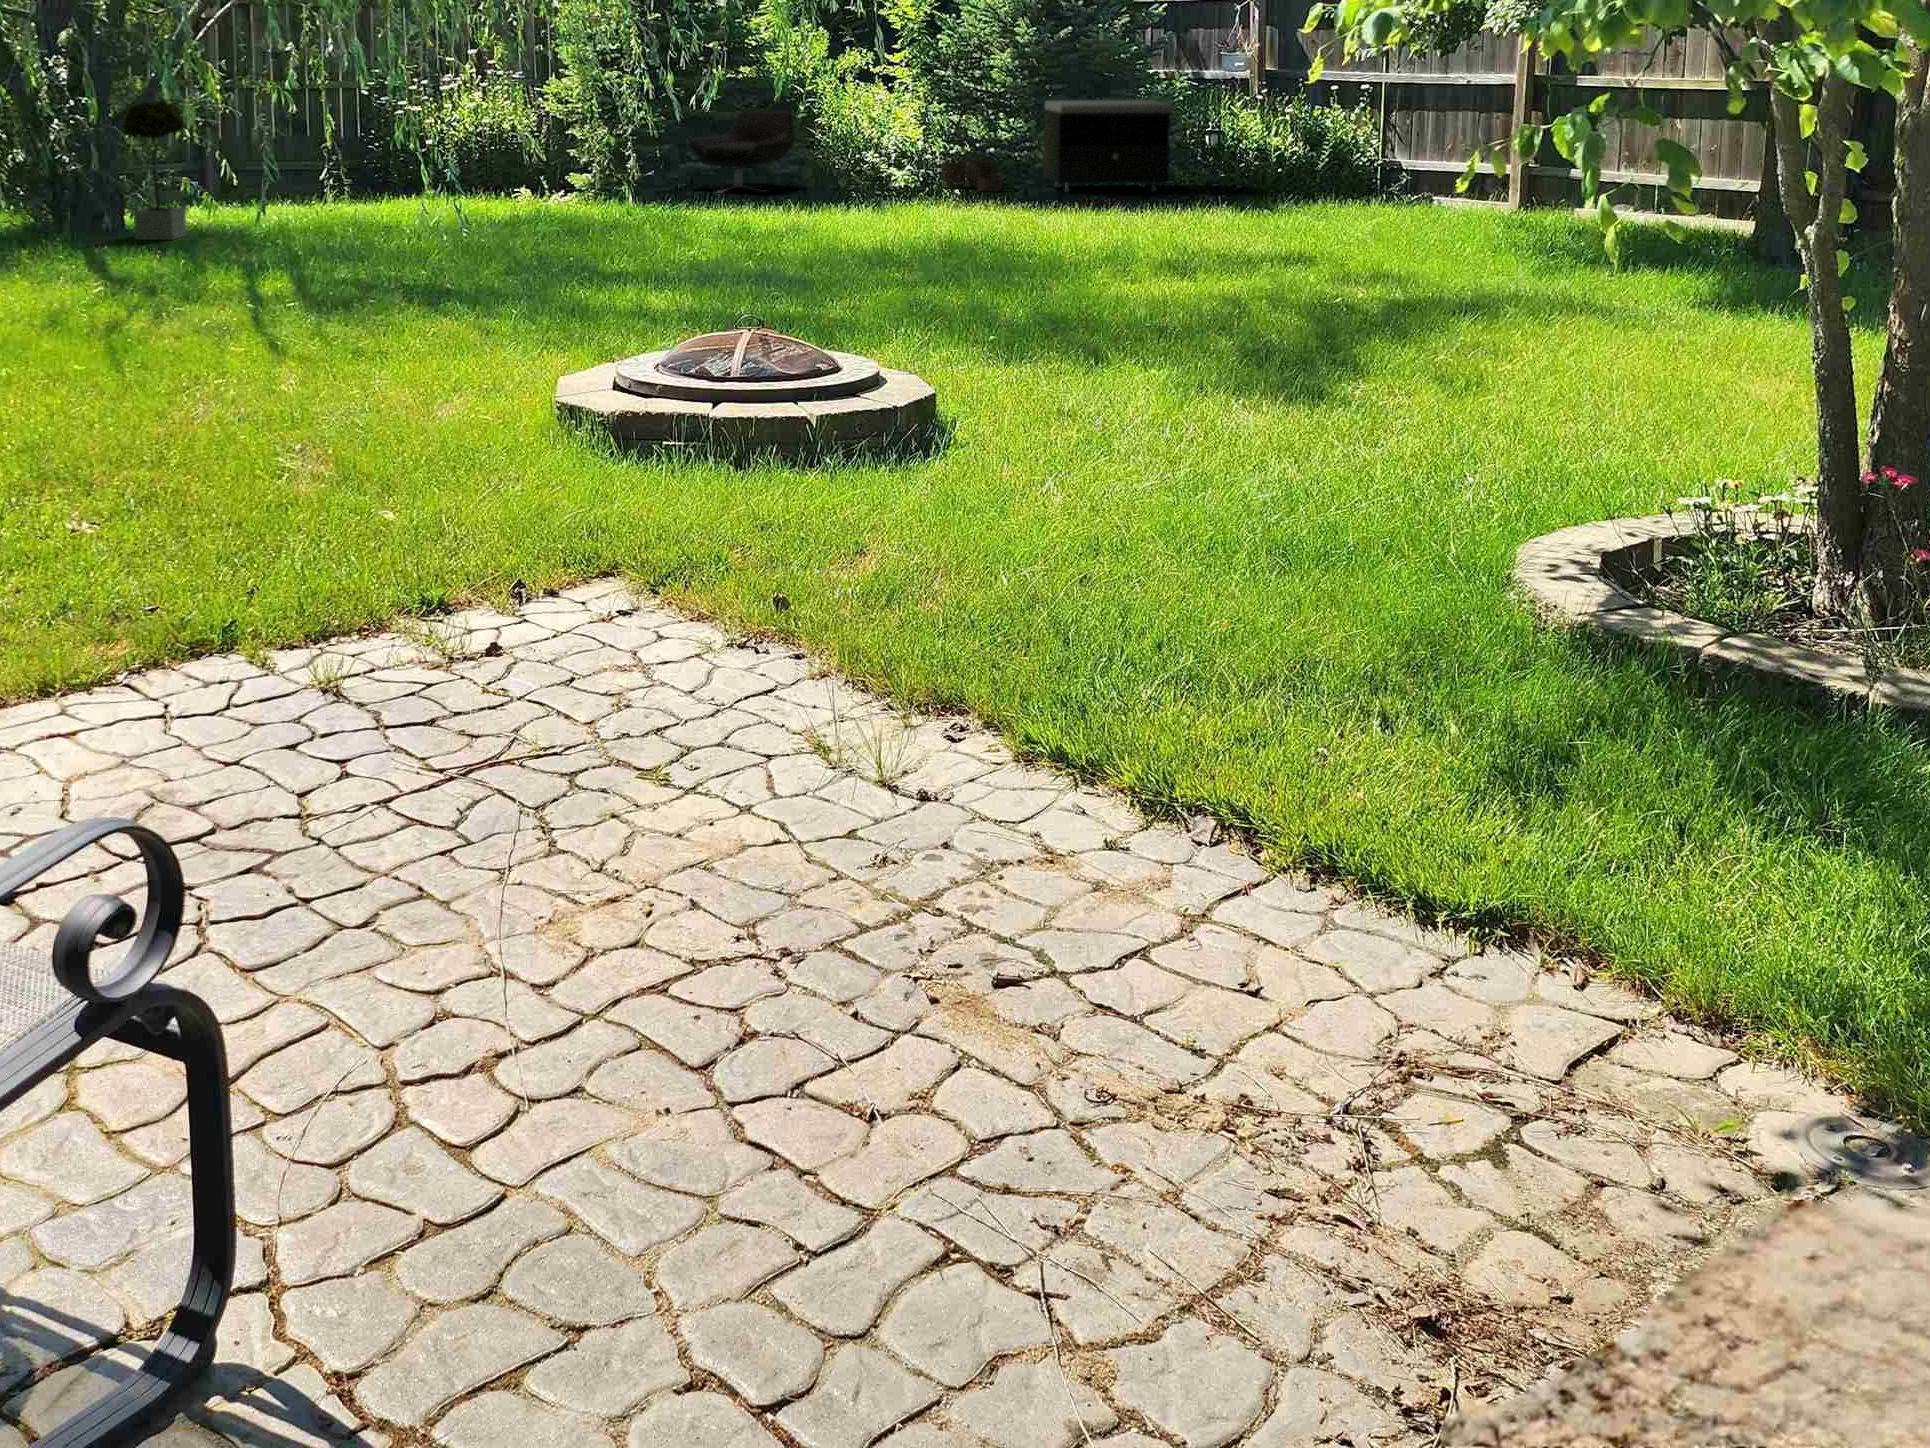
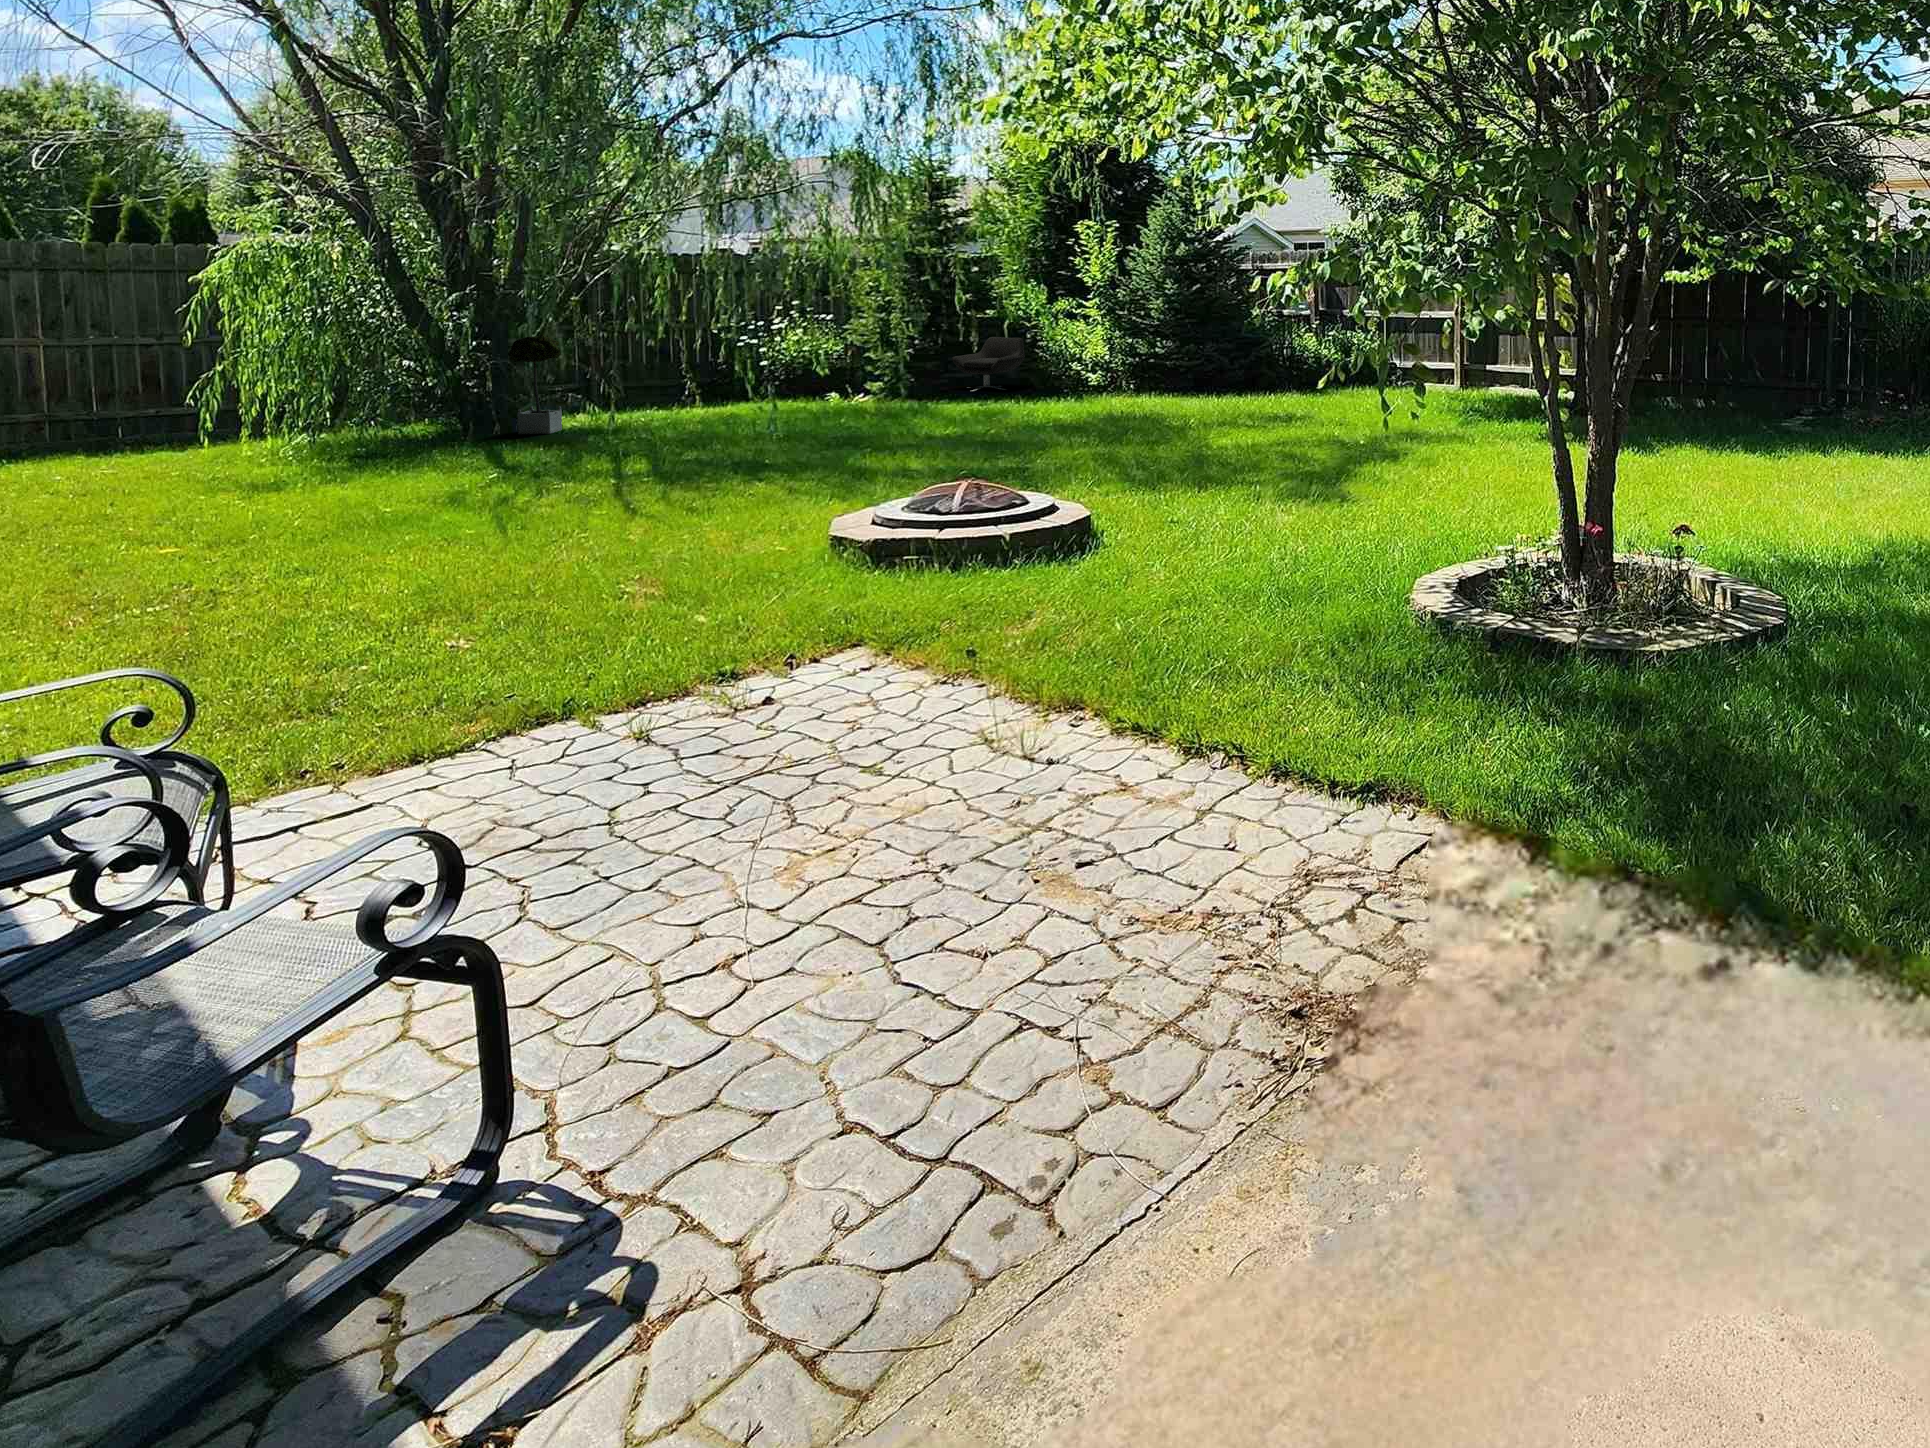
storage bench: present [1043,100,1172,191] -> none [1187,330,1263,386]
woven basket: present [941,156,1003,191] -> none [1122,364,1161,387]

